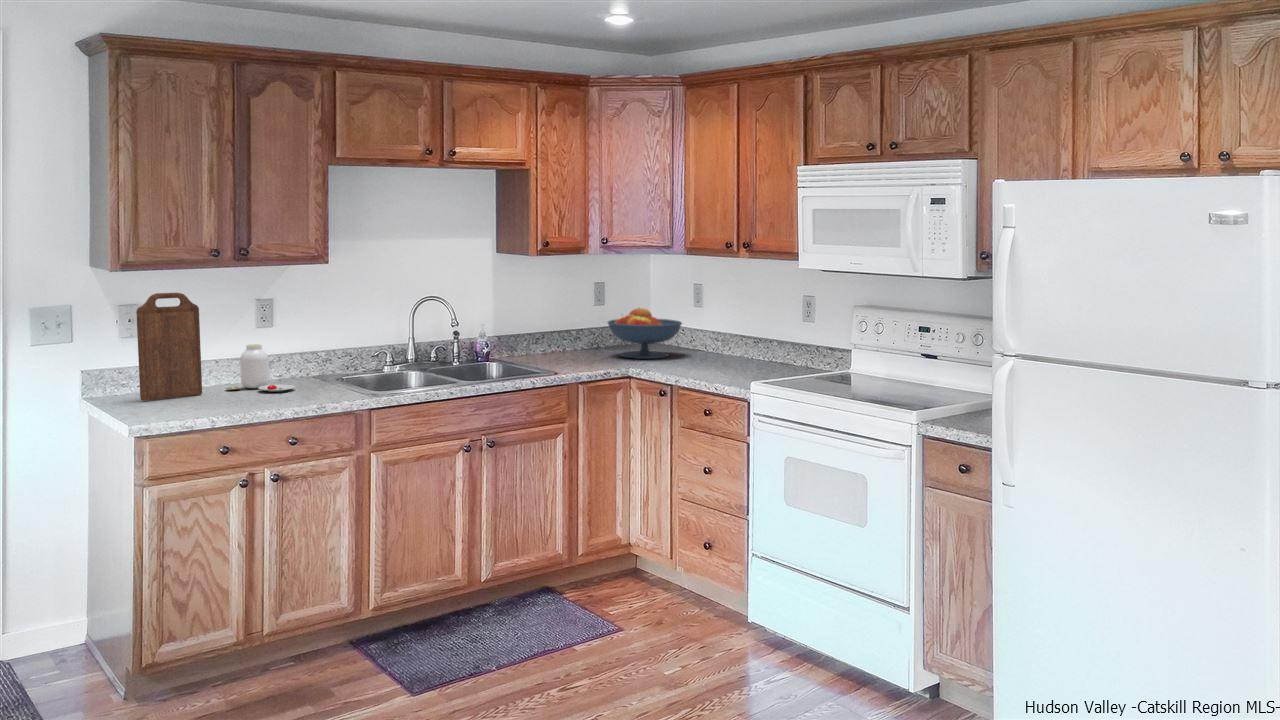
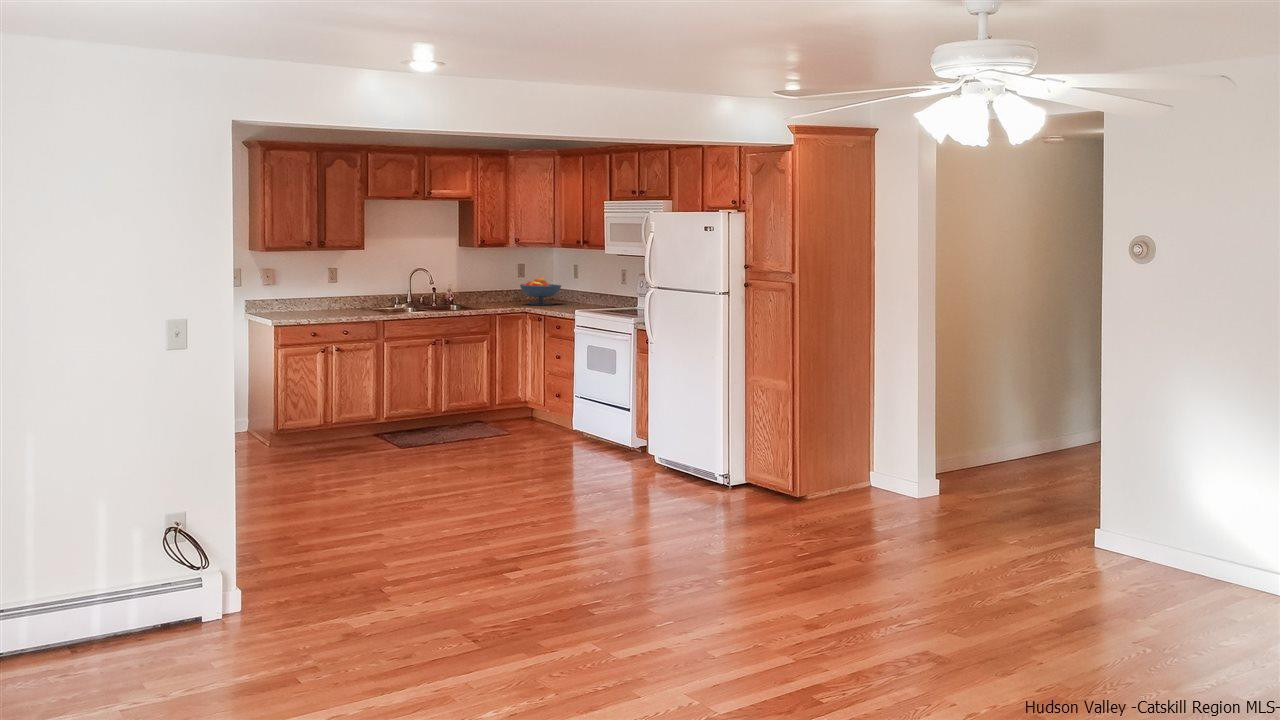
cutting board: present [136,293,202,401] -> none [273,262,303,314]
jar: present [226,344,295,392] -> none [314,290,348,312]

